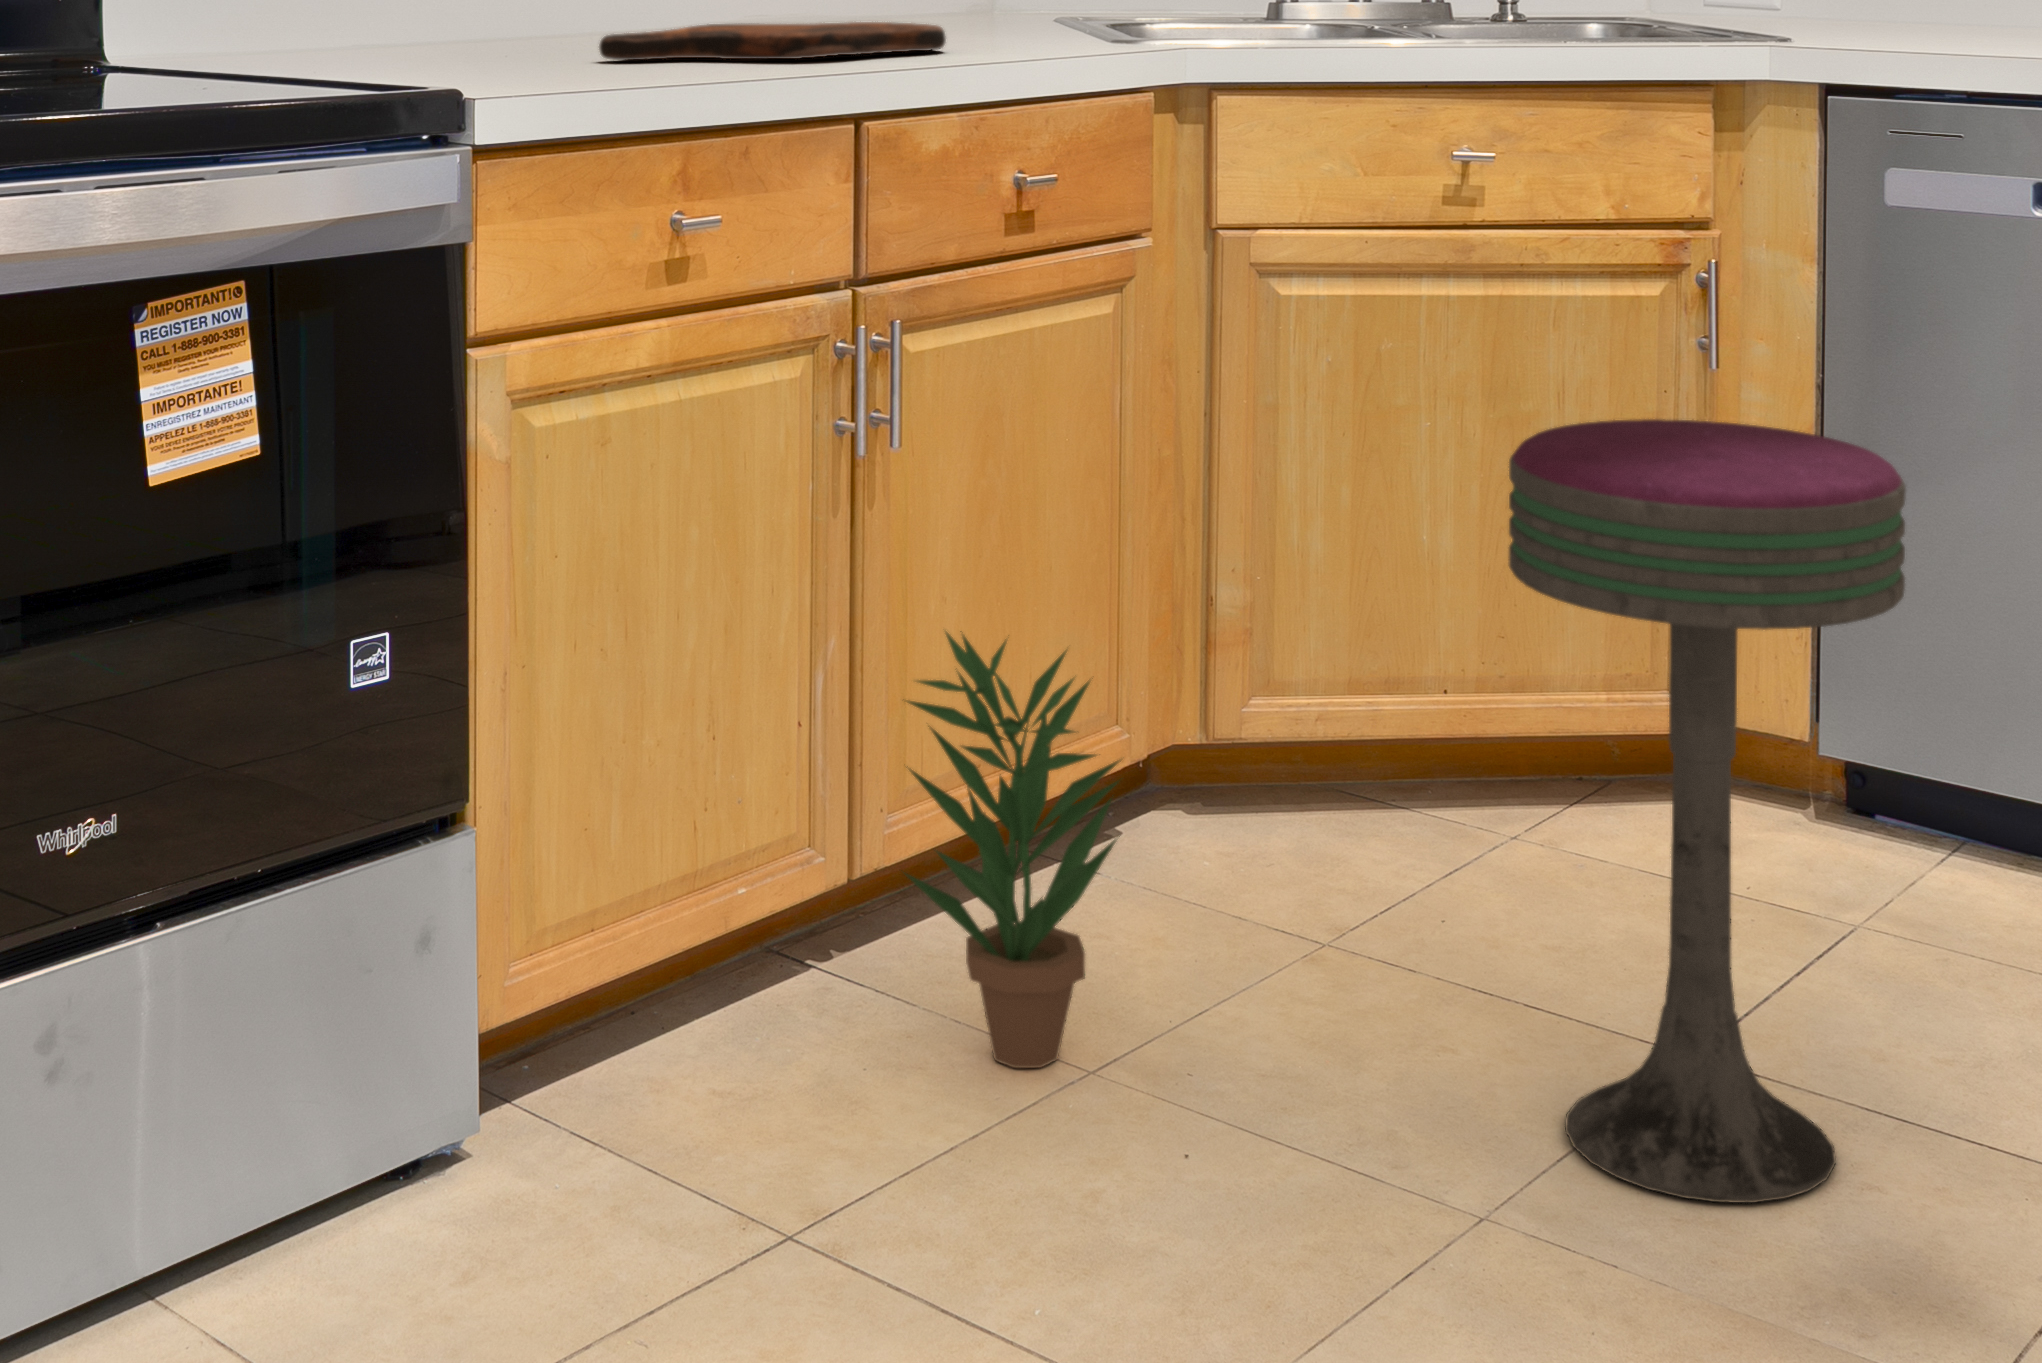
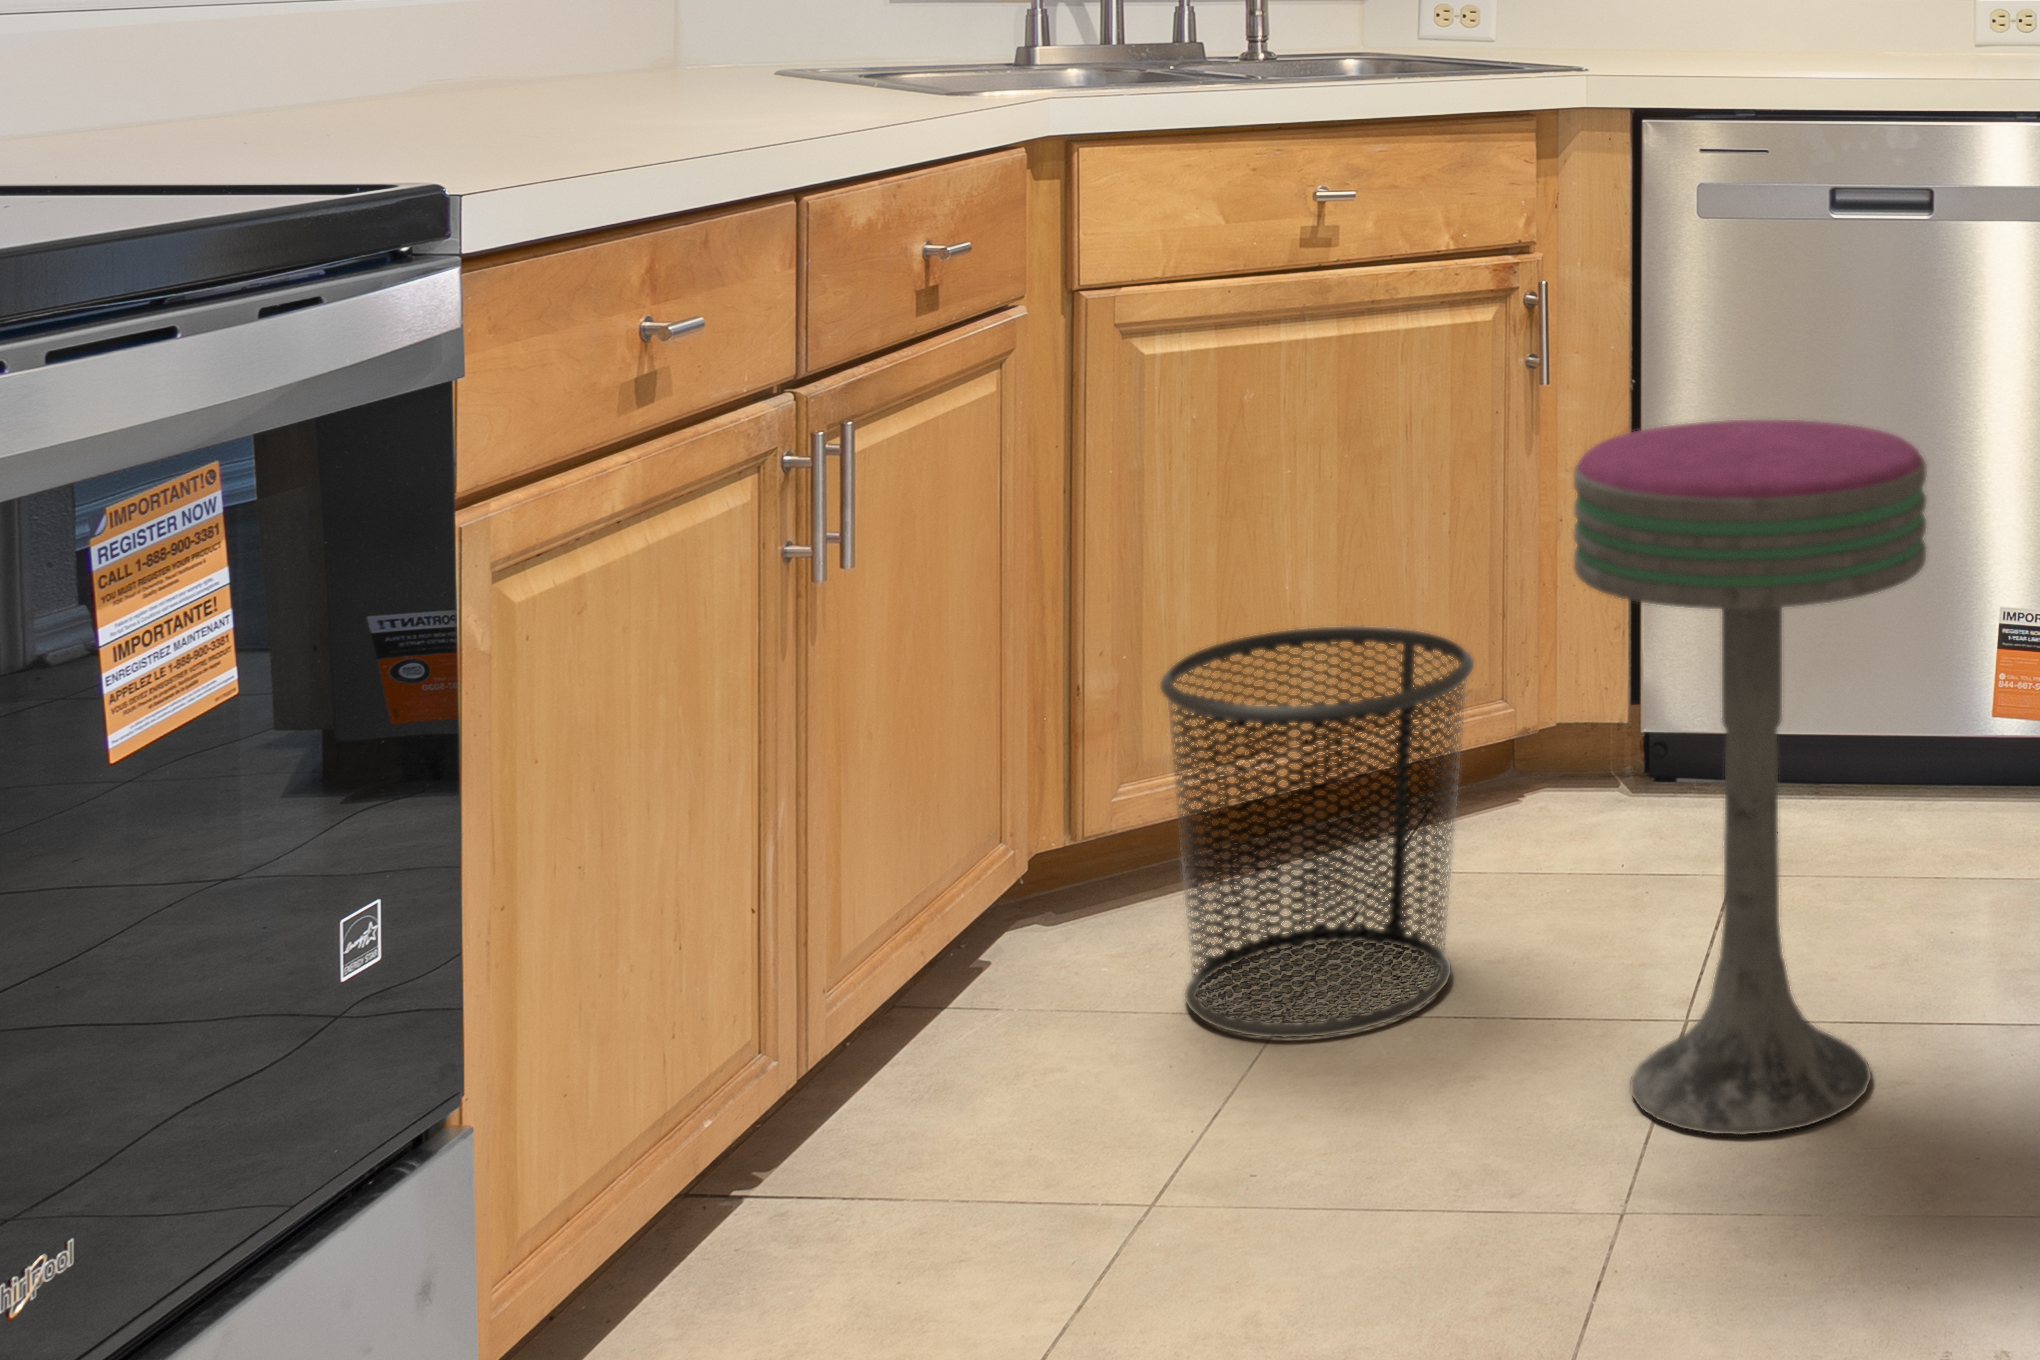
cutting board: present [599,22,946,60] -> none [439,88,834,147]
trash can: none [1208,579,1513,984] -> present [1160,626,1474,1037]
potted plant: present [905,632,1122,1068] -> none [928,744,1197,1215]

